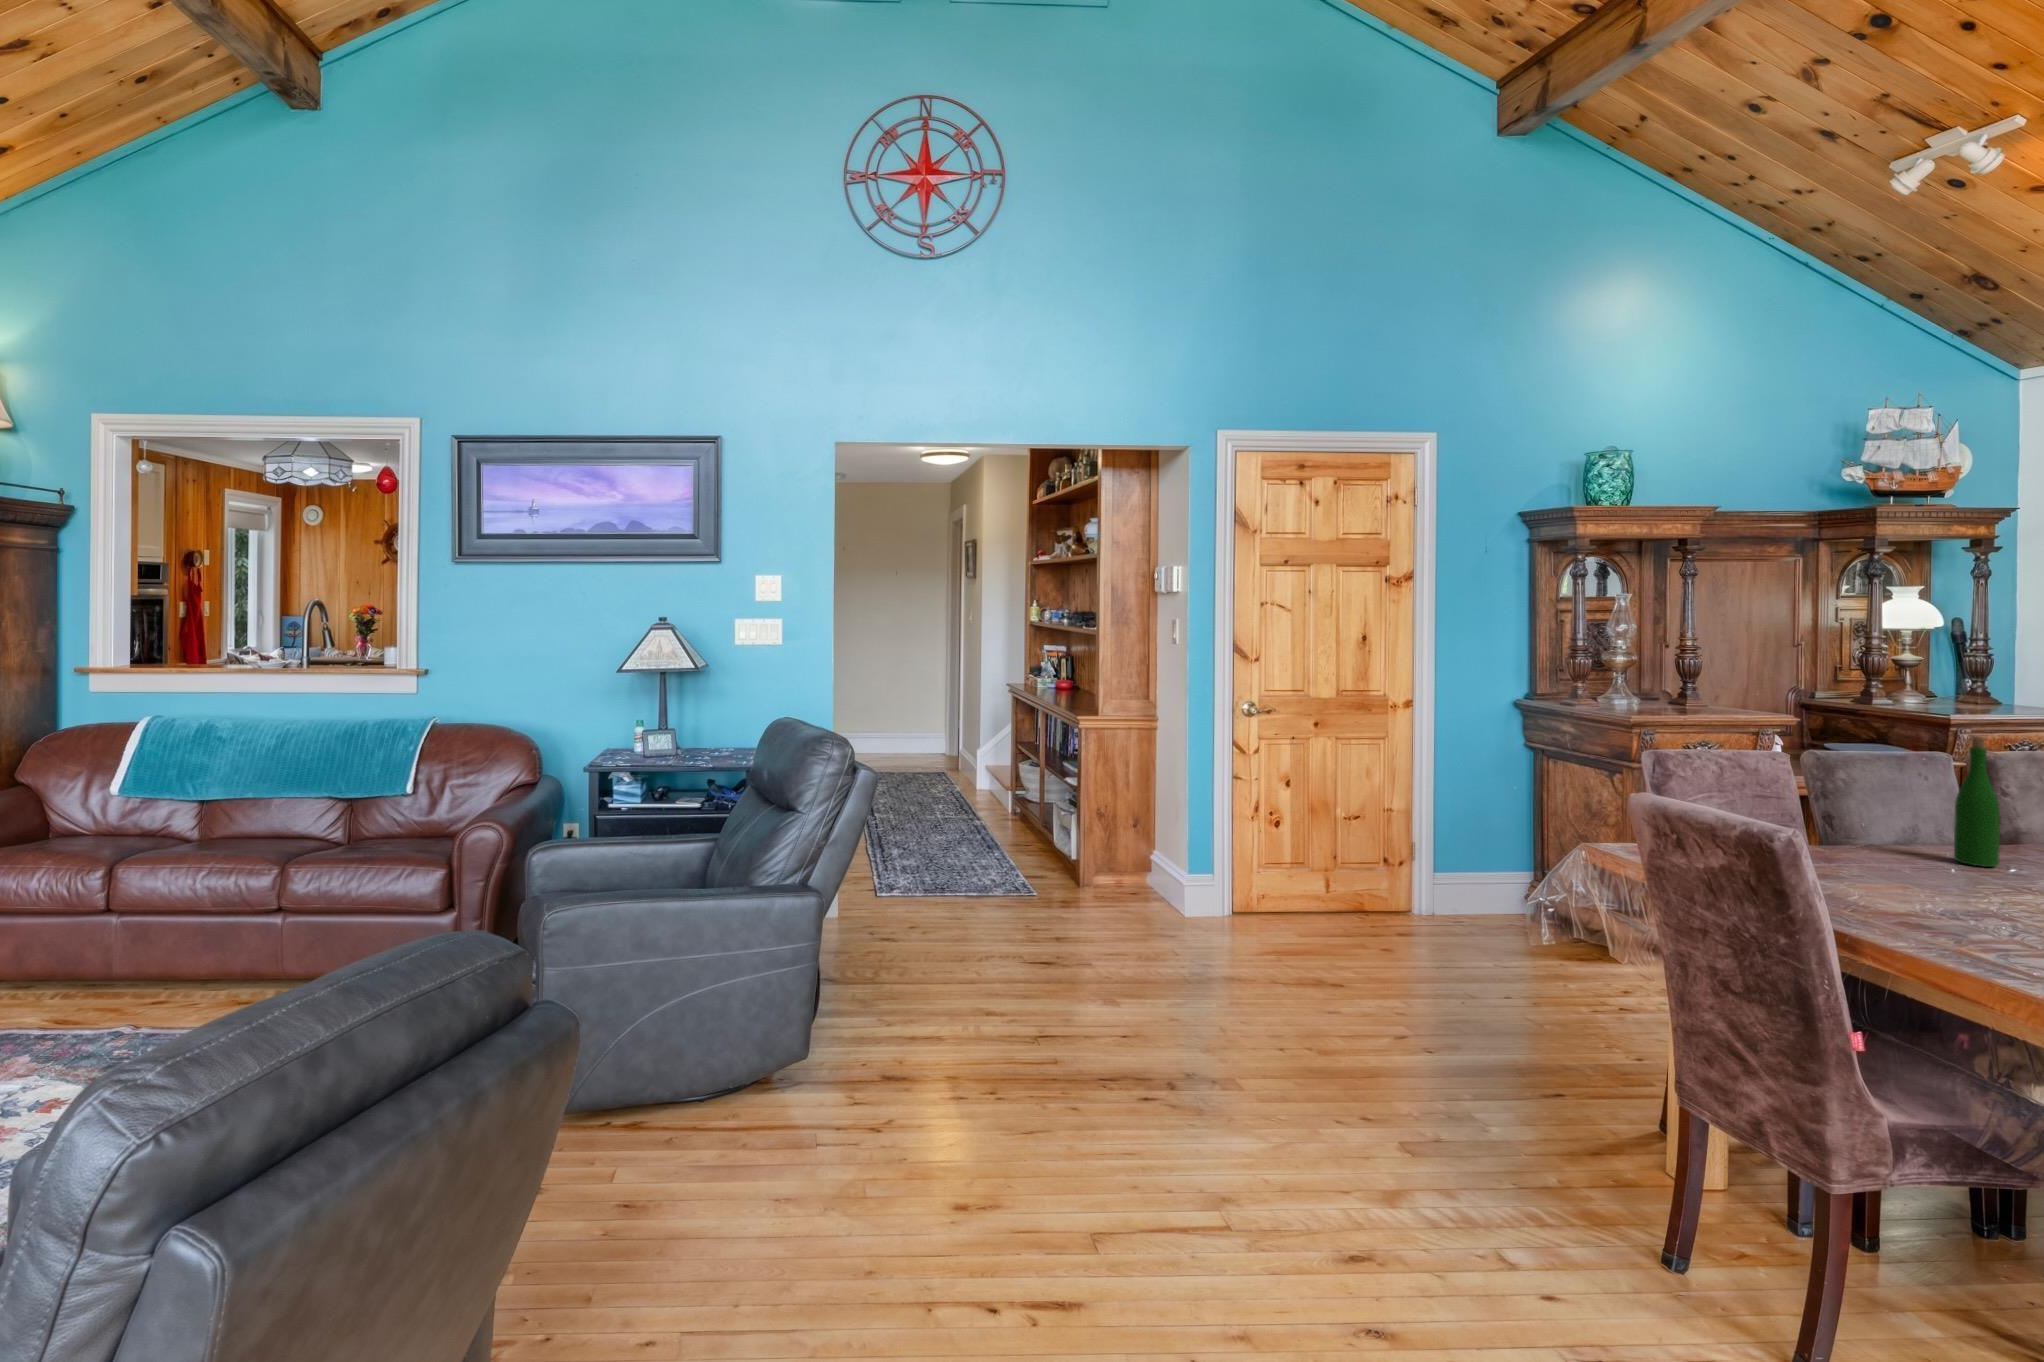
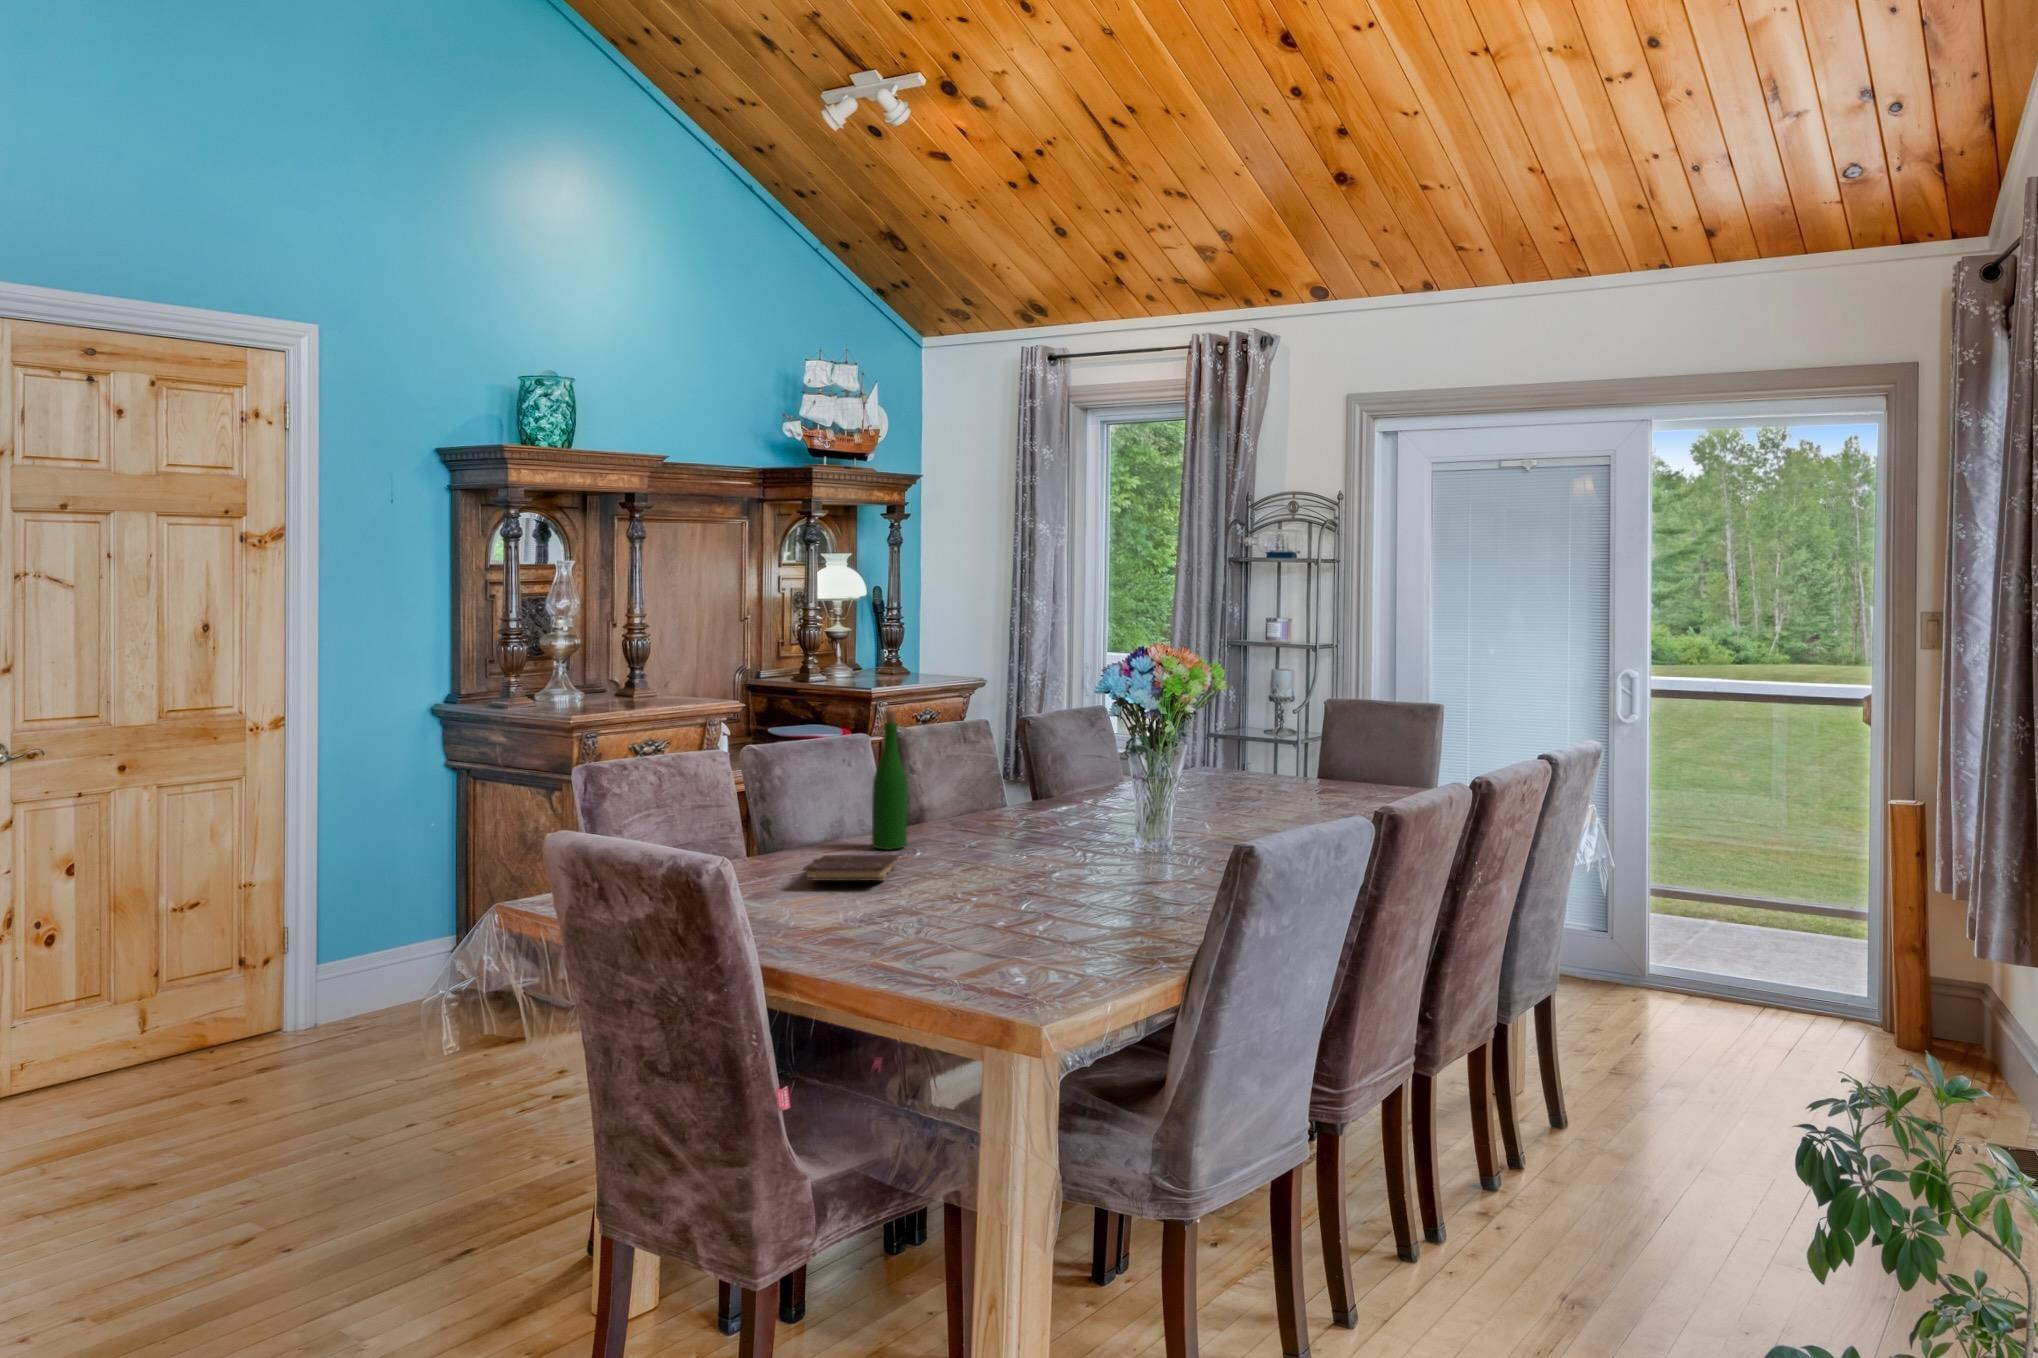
book: none [1873,858,1992,890] -> present [803,855,898,881]

